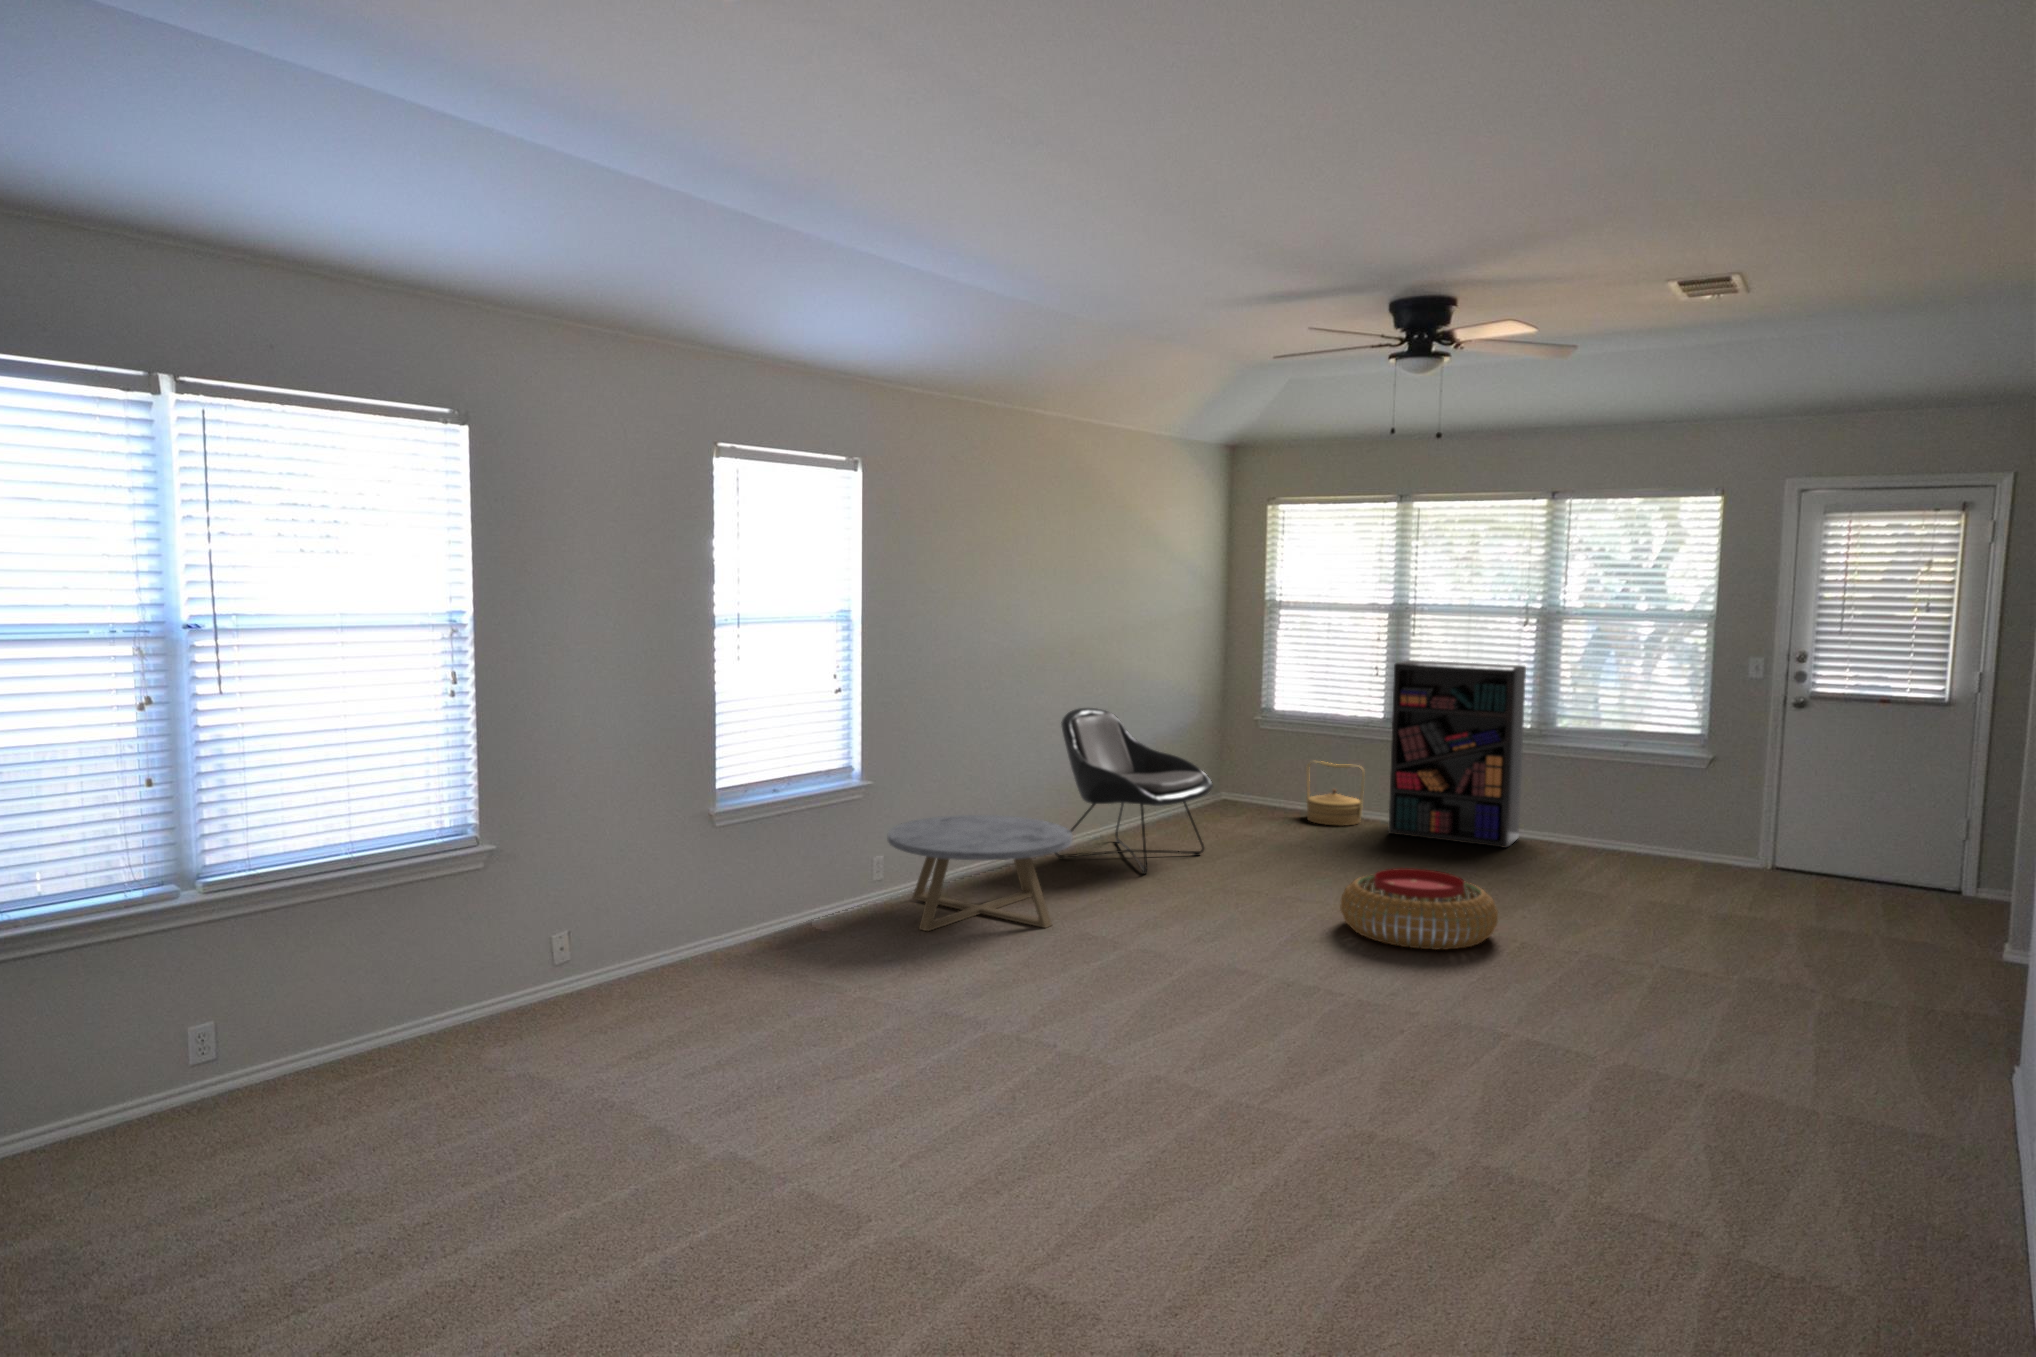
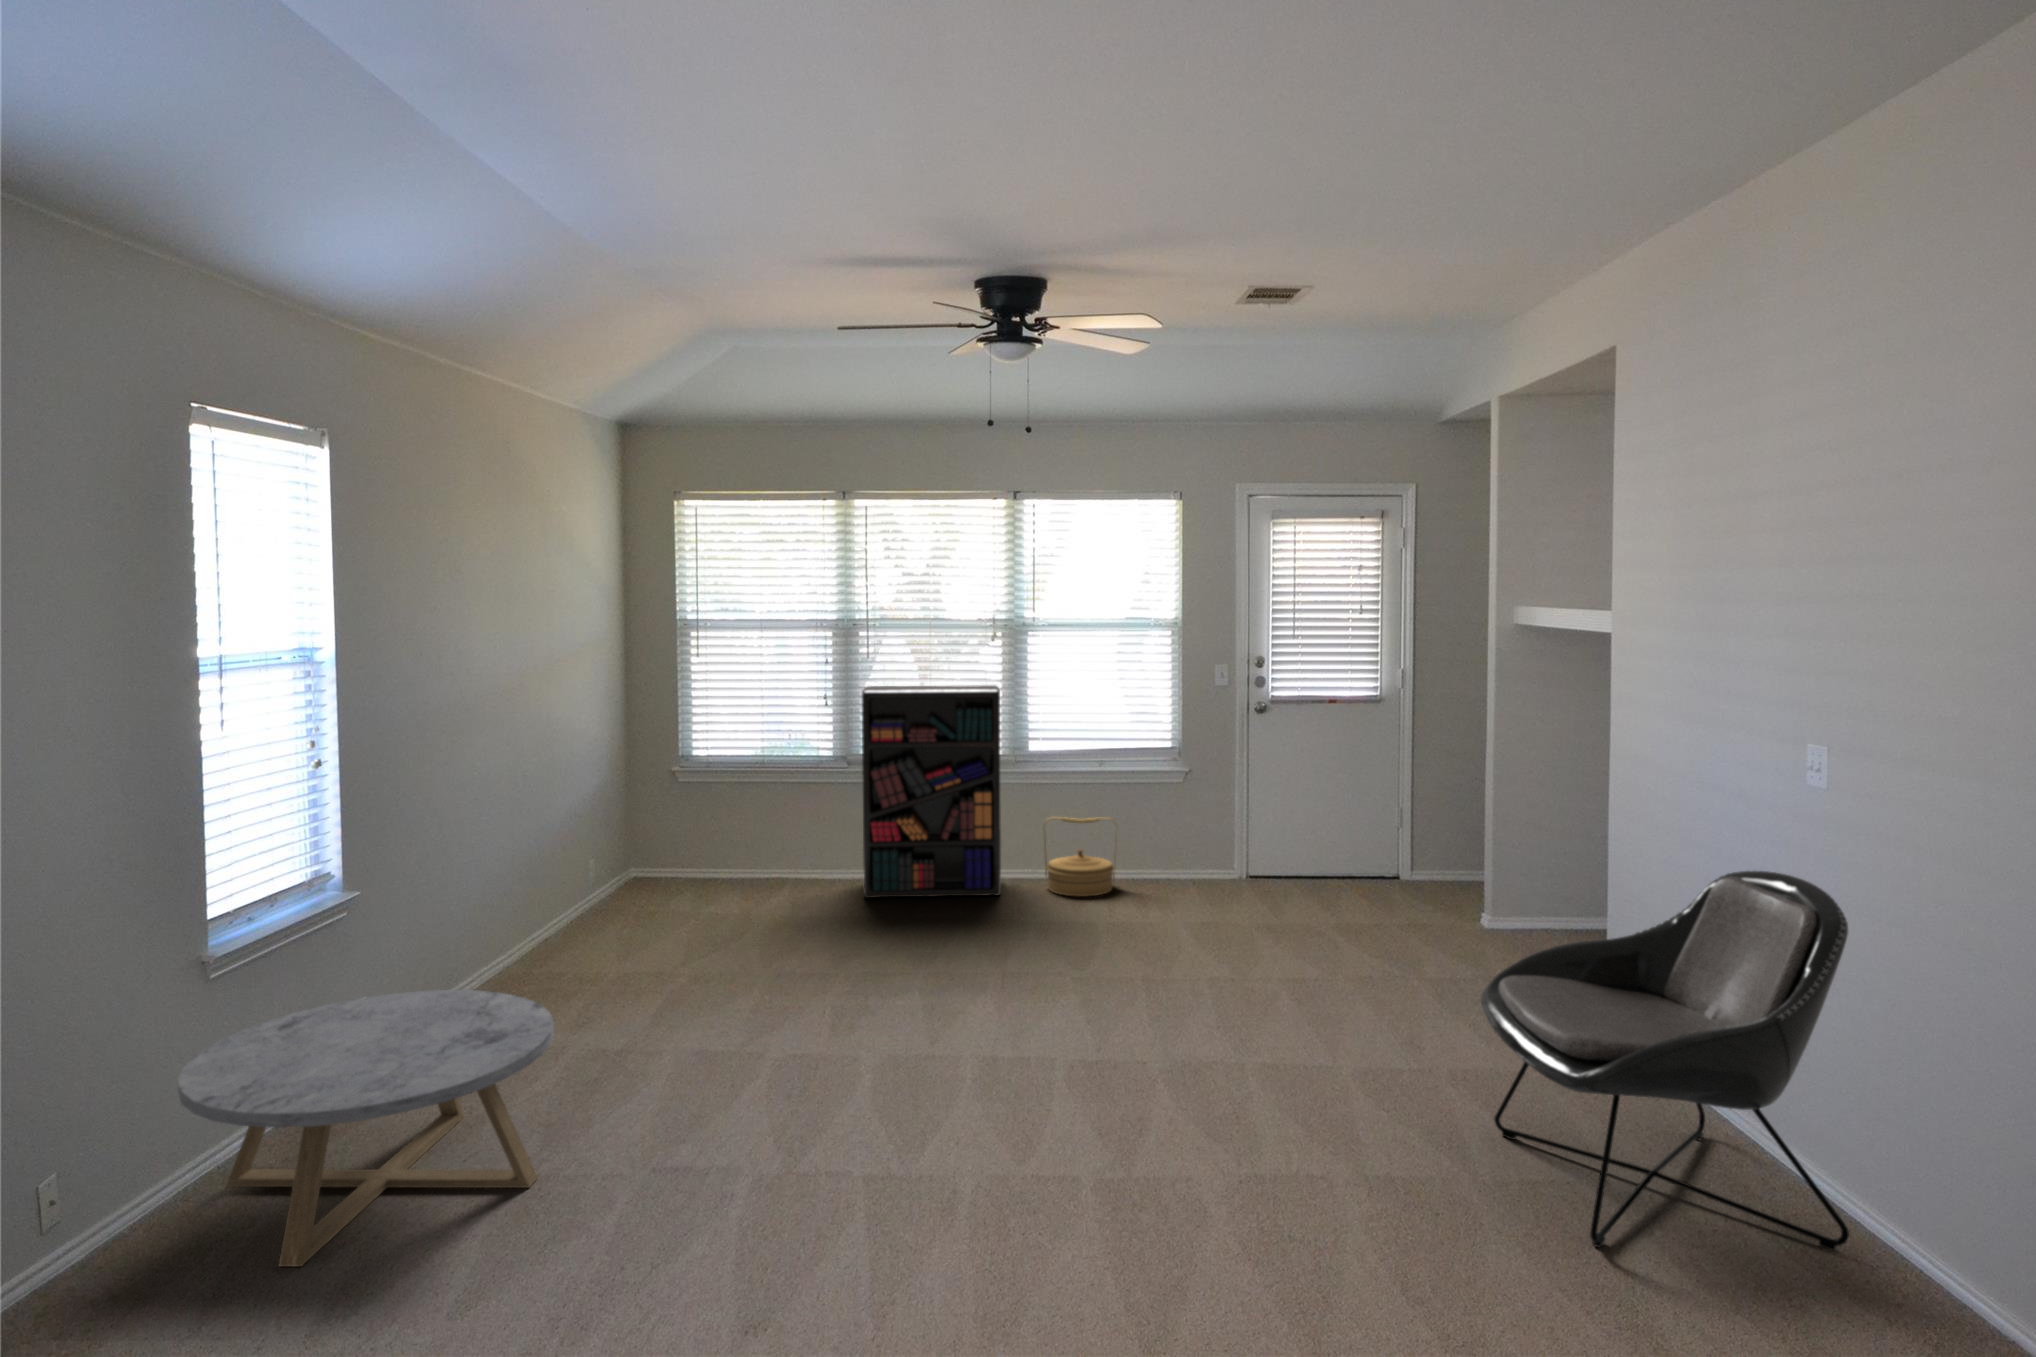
lounge chair: present [1055,708,1213,874] -> present [1481,870,1849,1251]
woven basket: present [1306,761,1365,826] -> present [1043,817,1116,897]
pouf: present [1341,868,1498,950] -> none [941,959,1137,1078]

